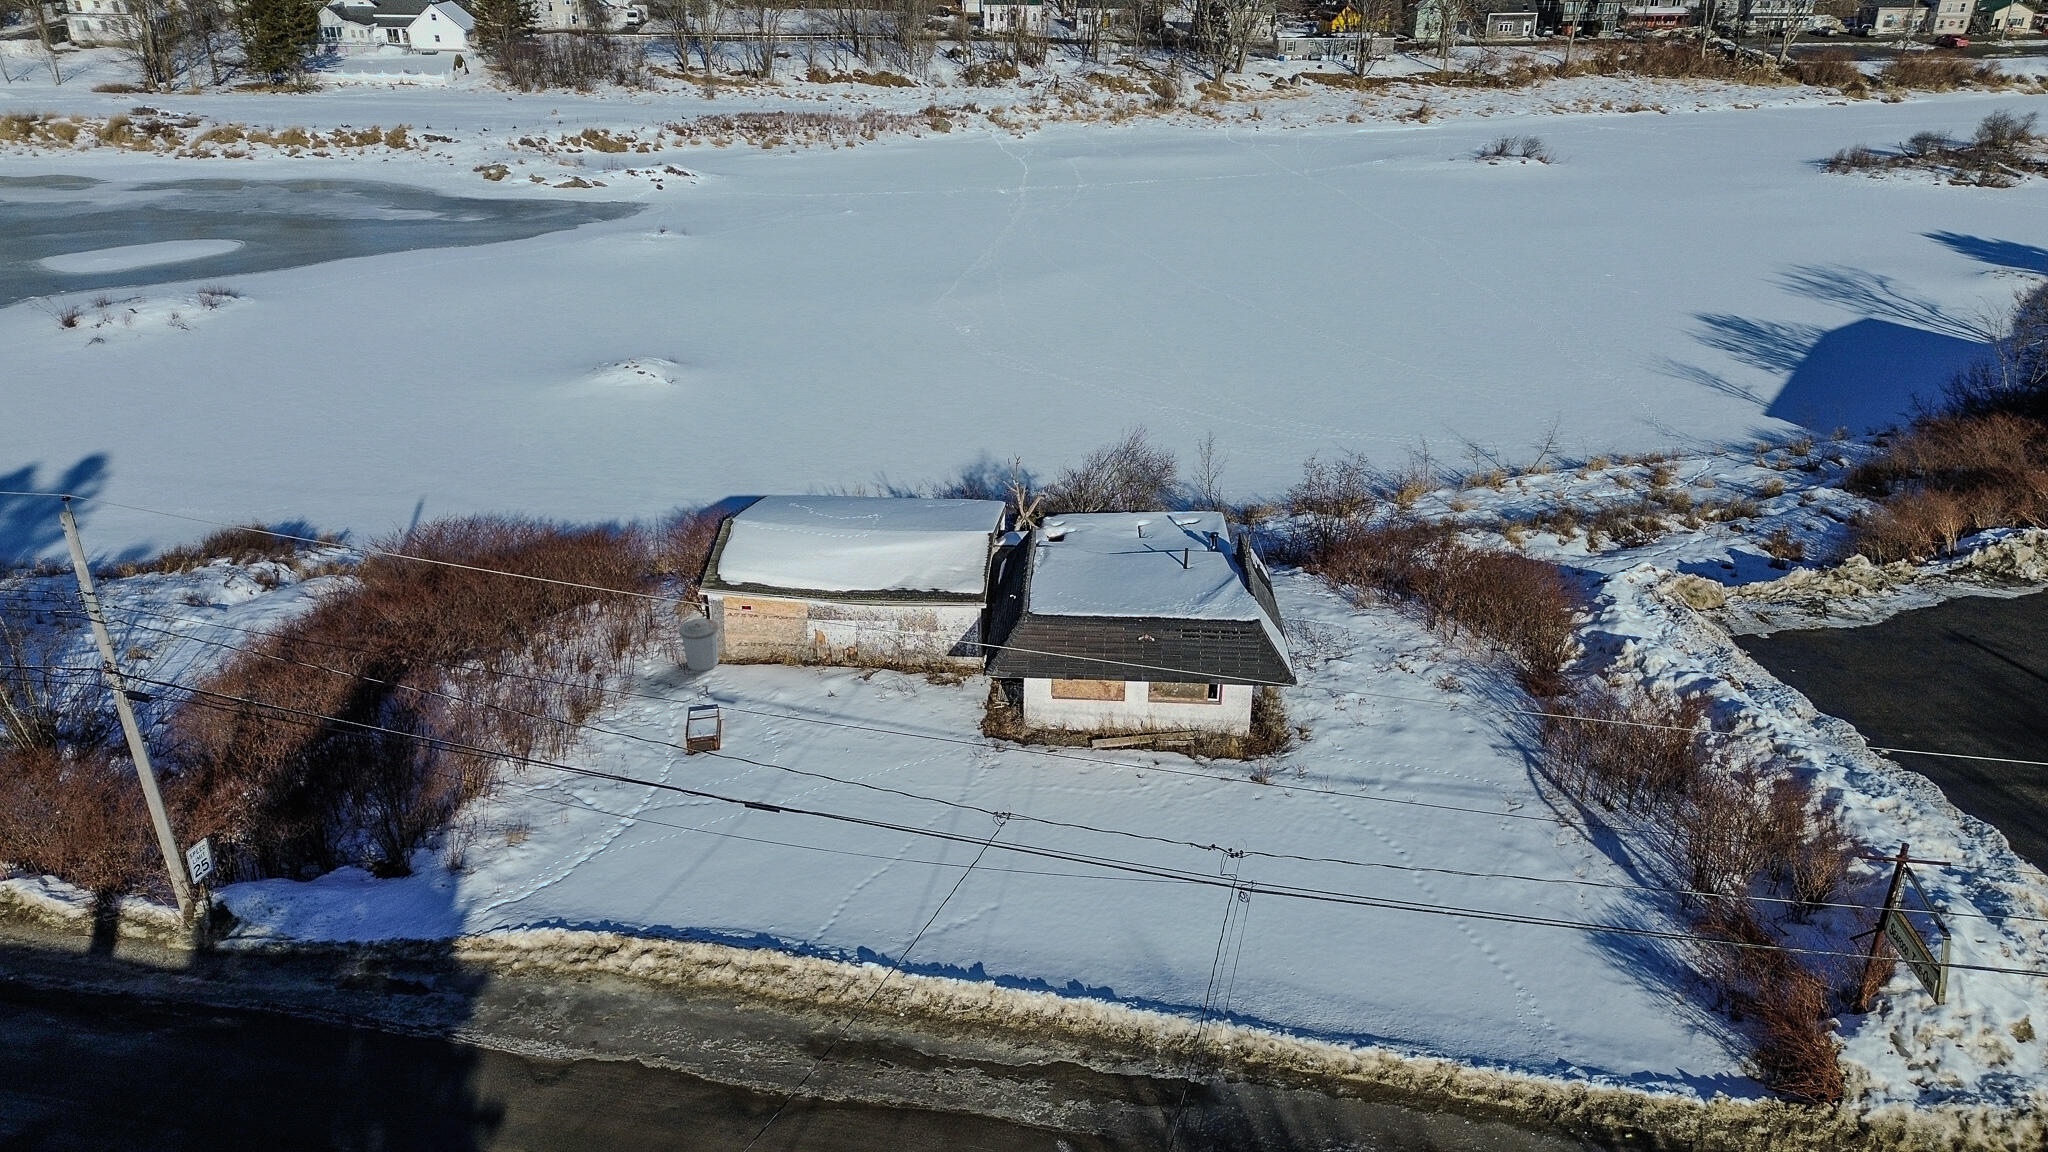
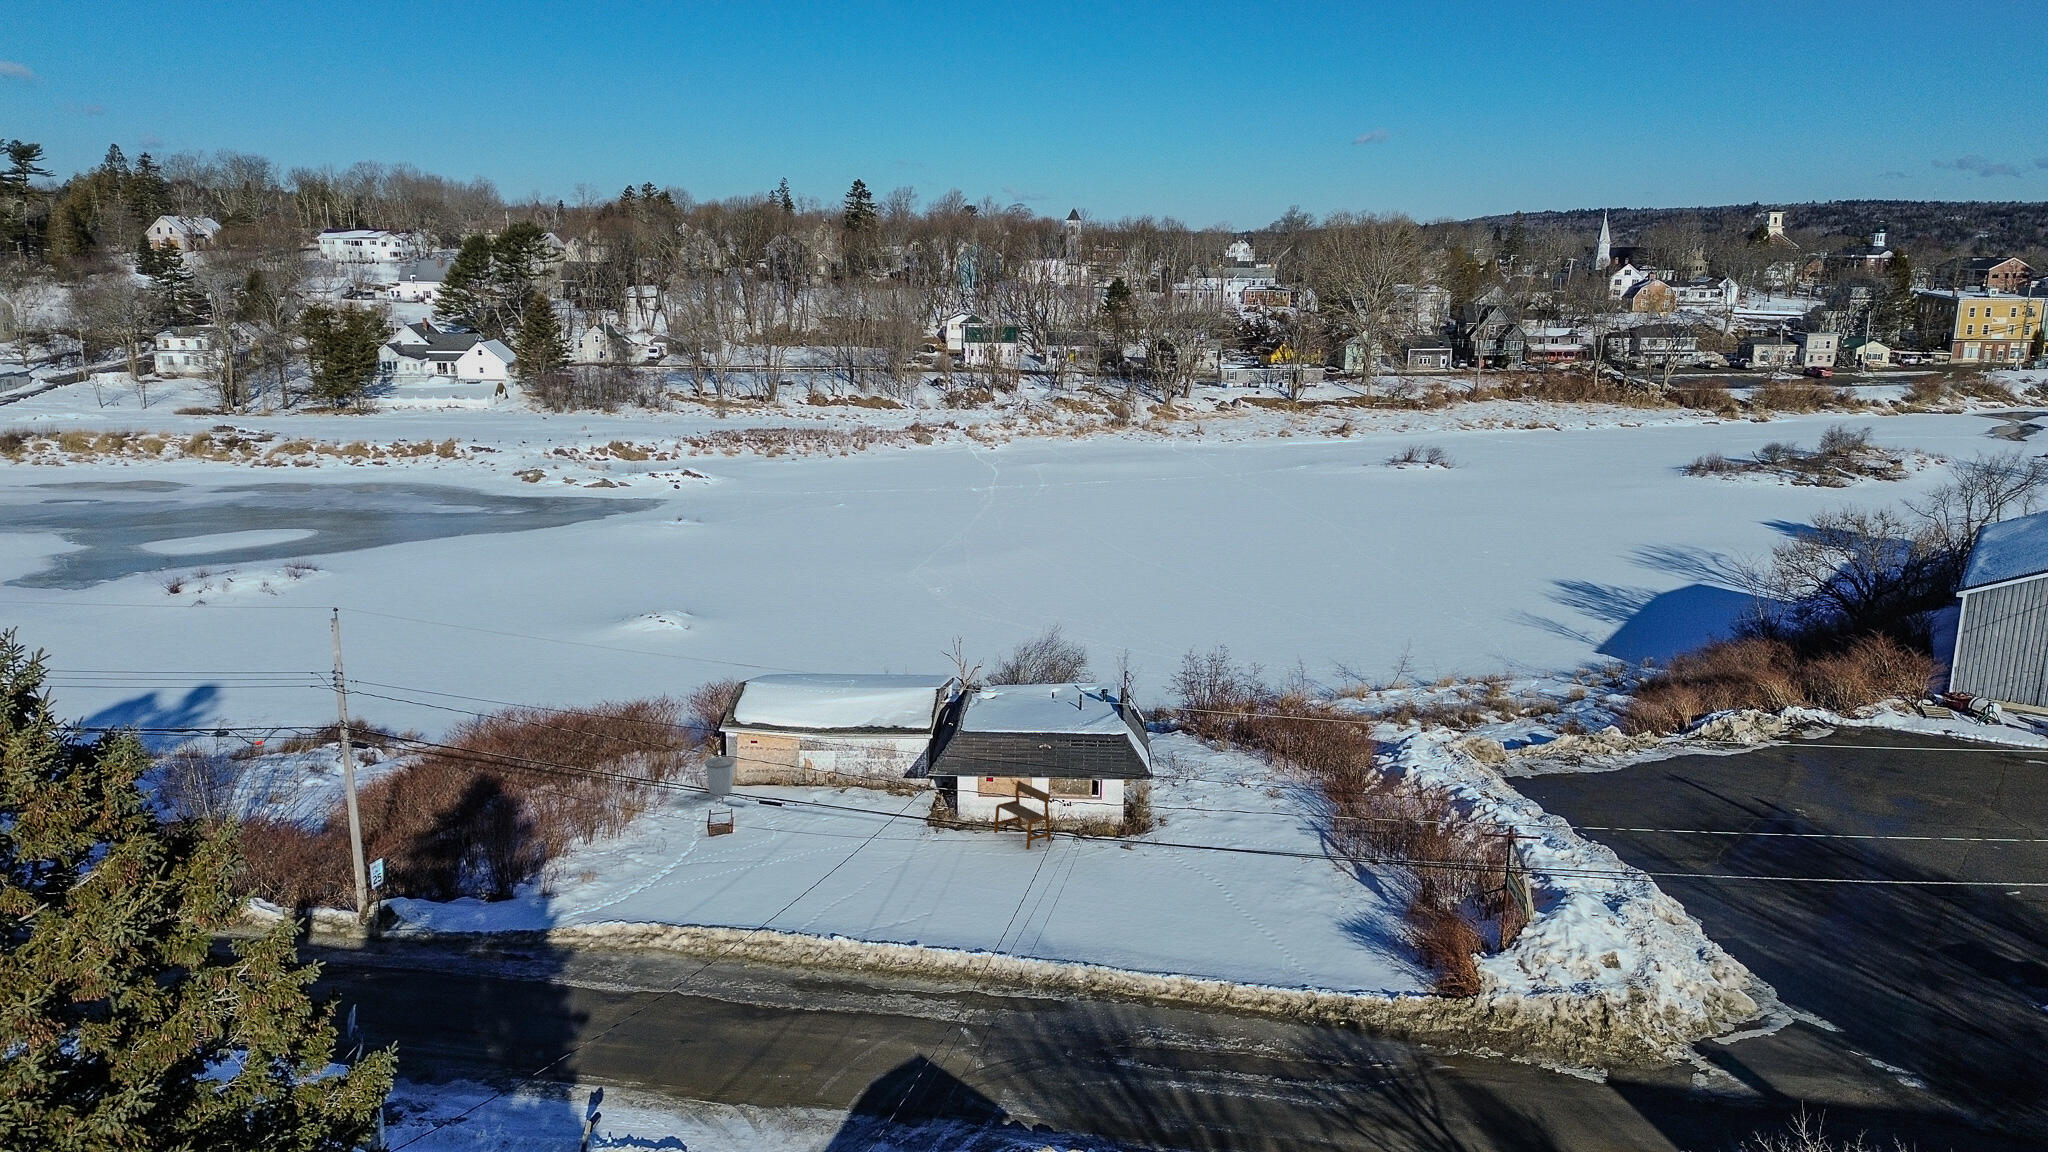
bench: none [1071,671,1150,772] -> present [994,780,1051,849]

